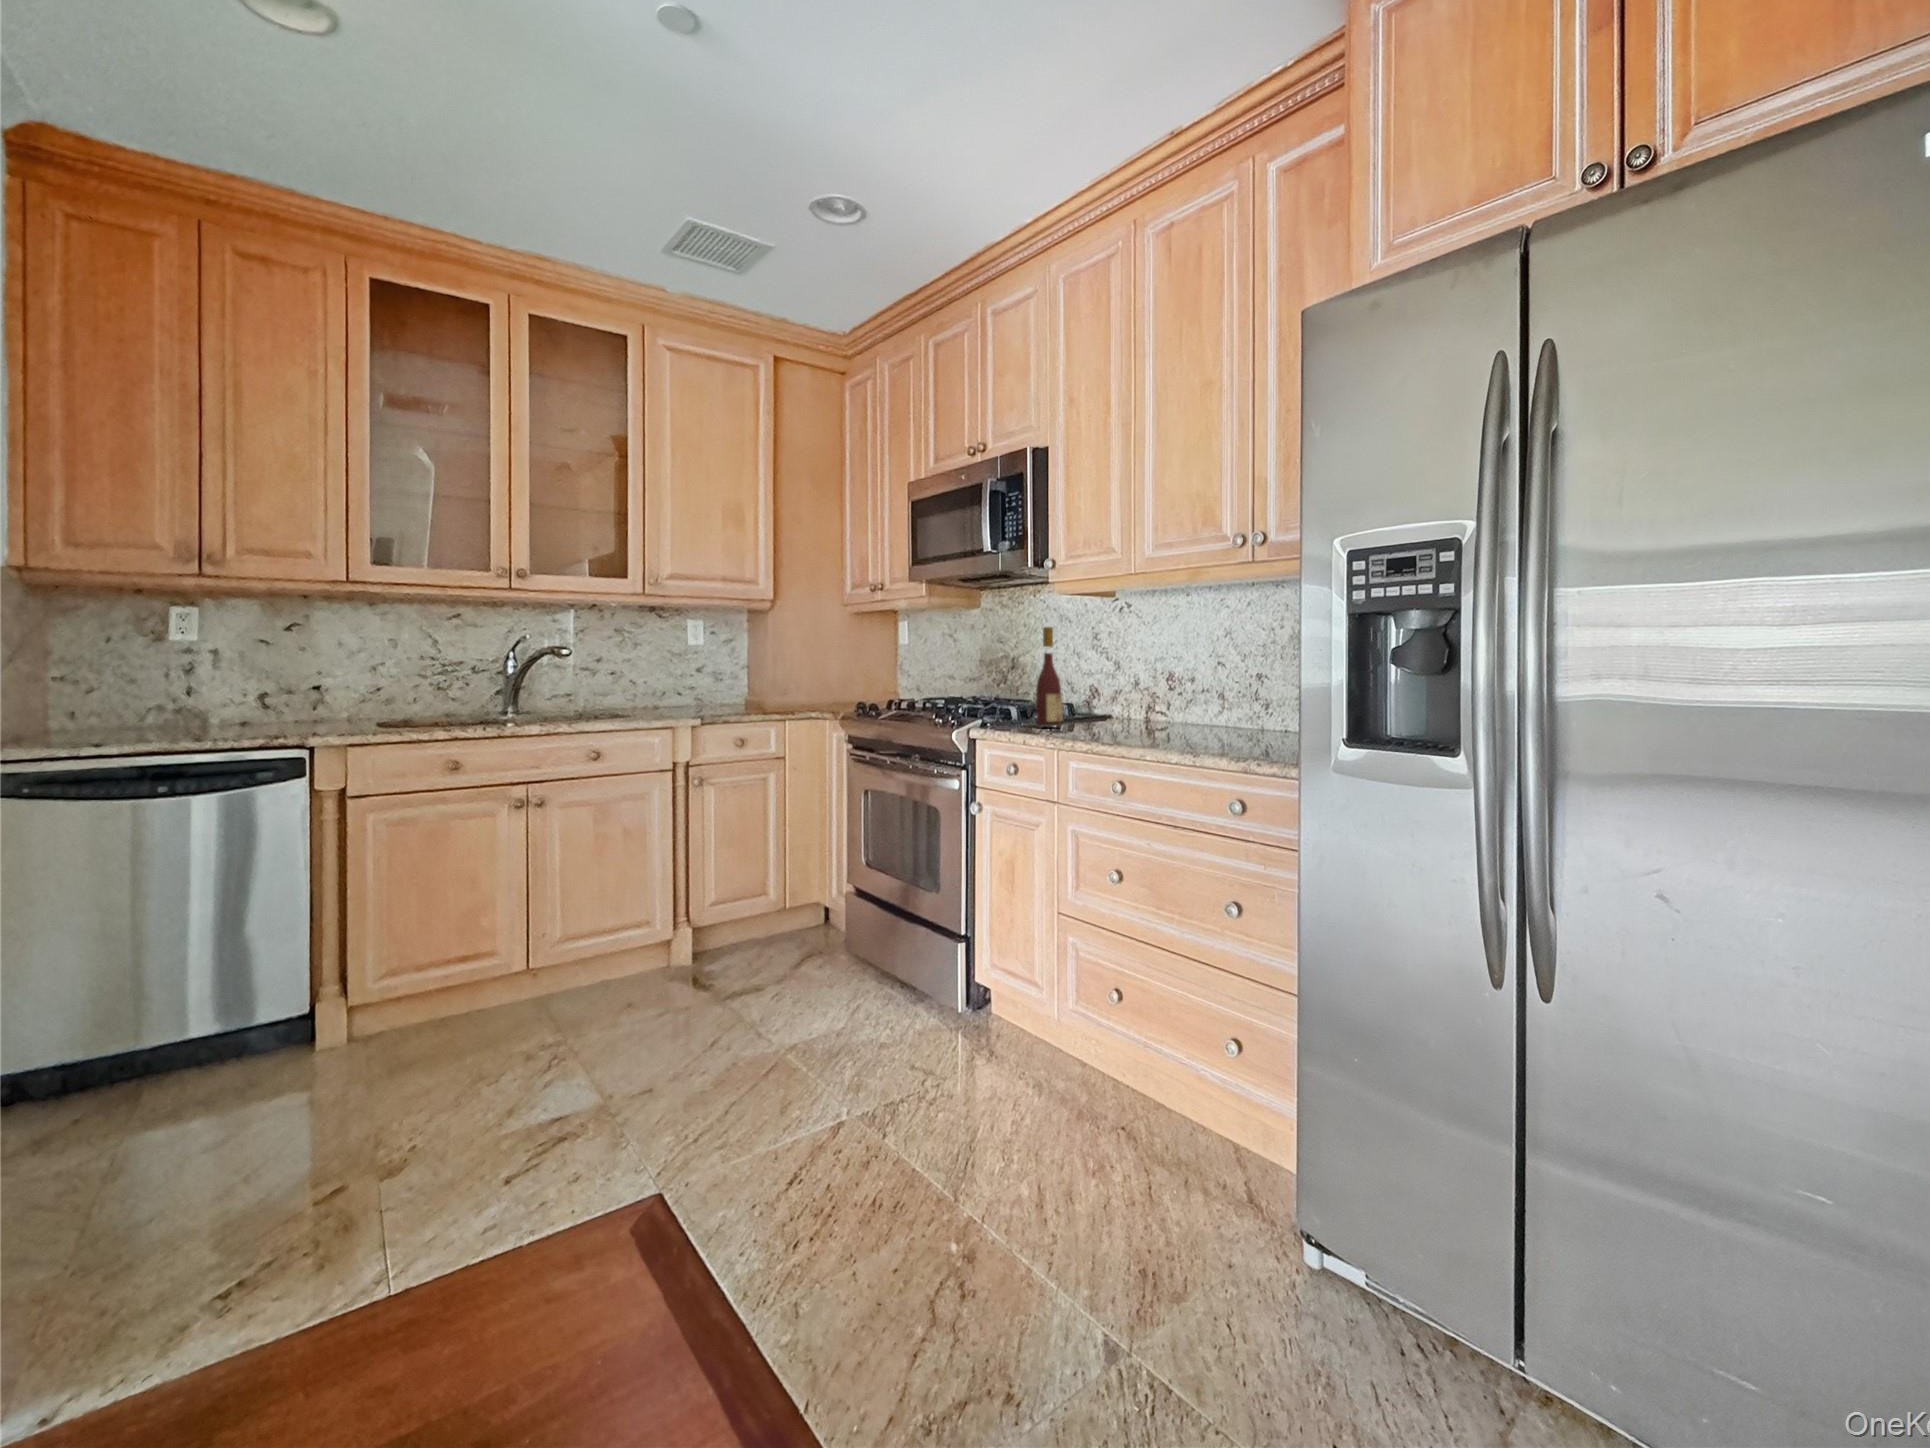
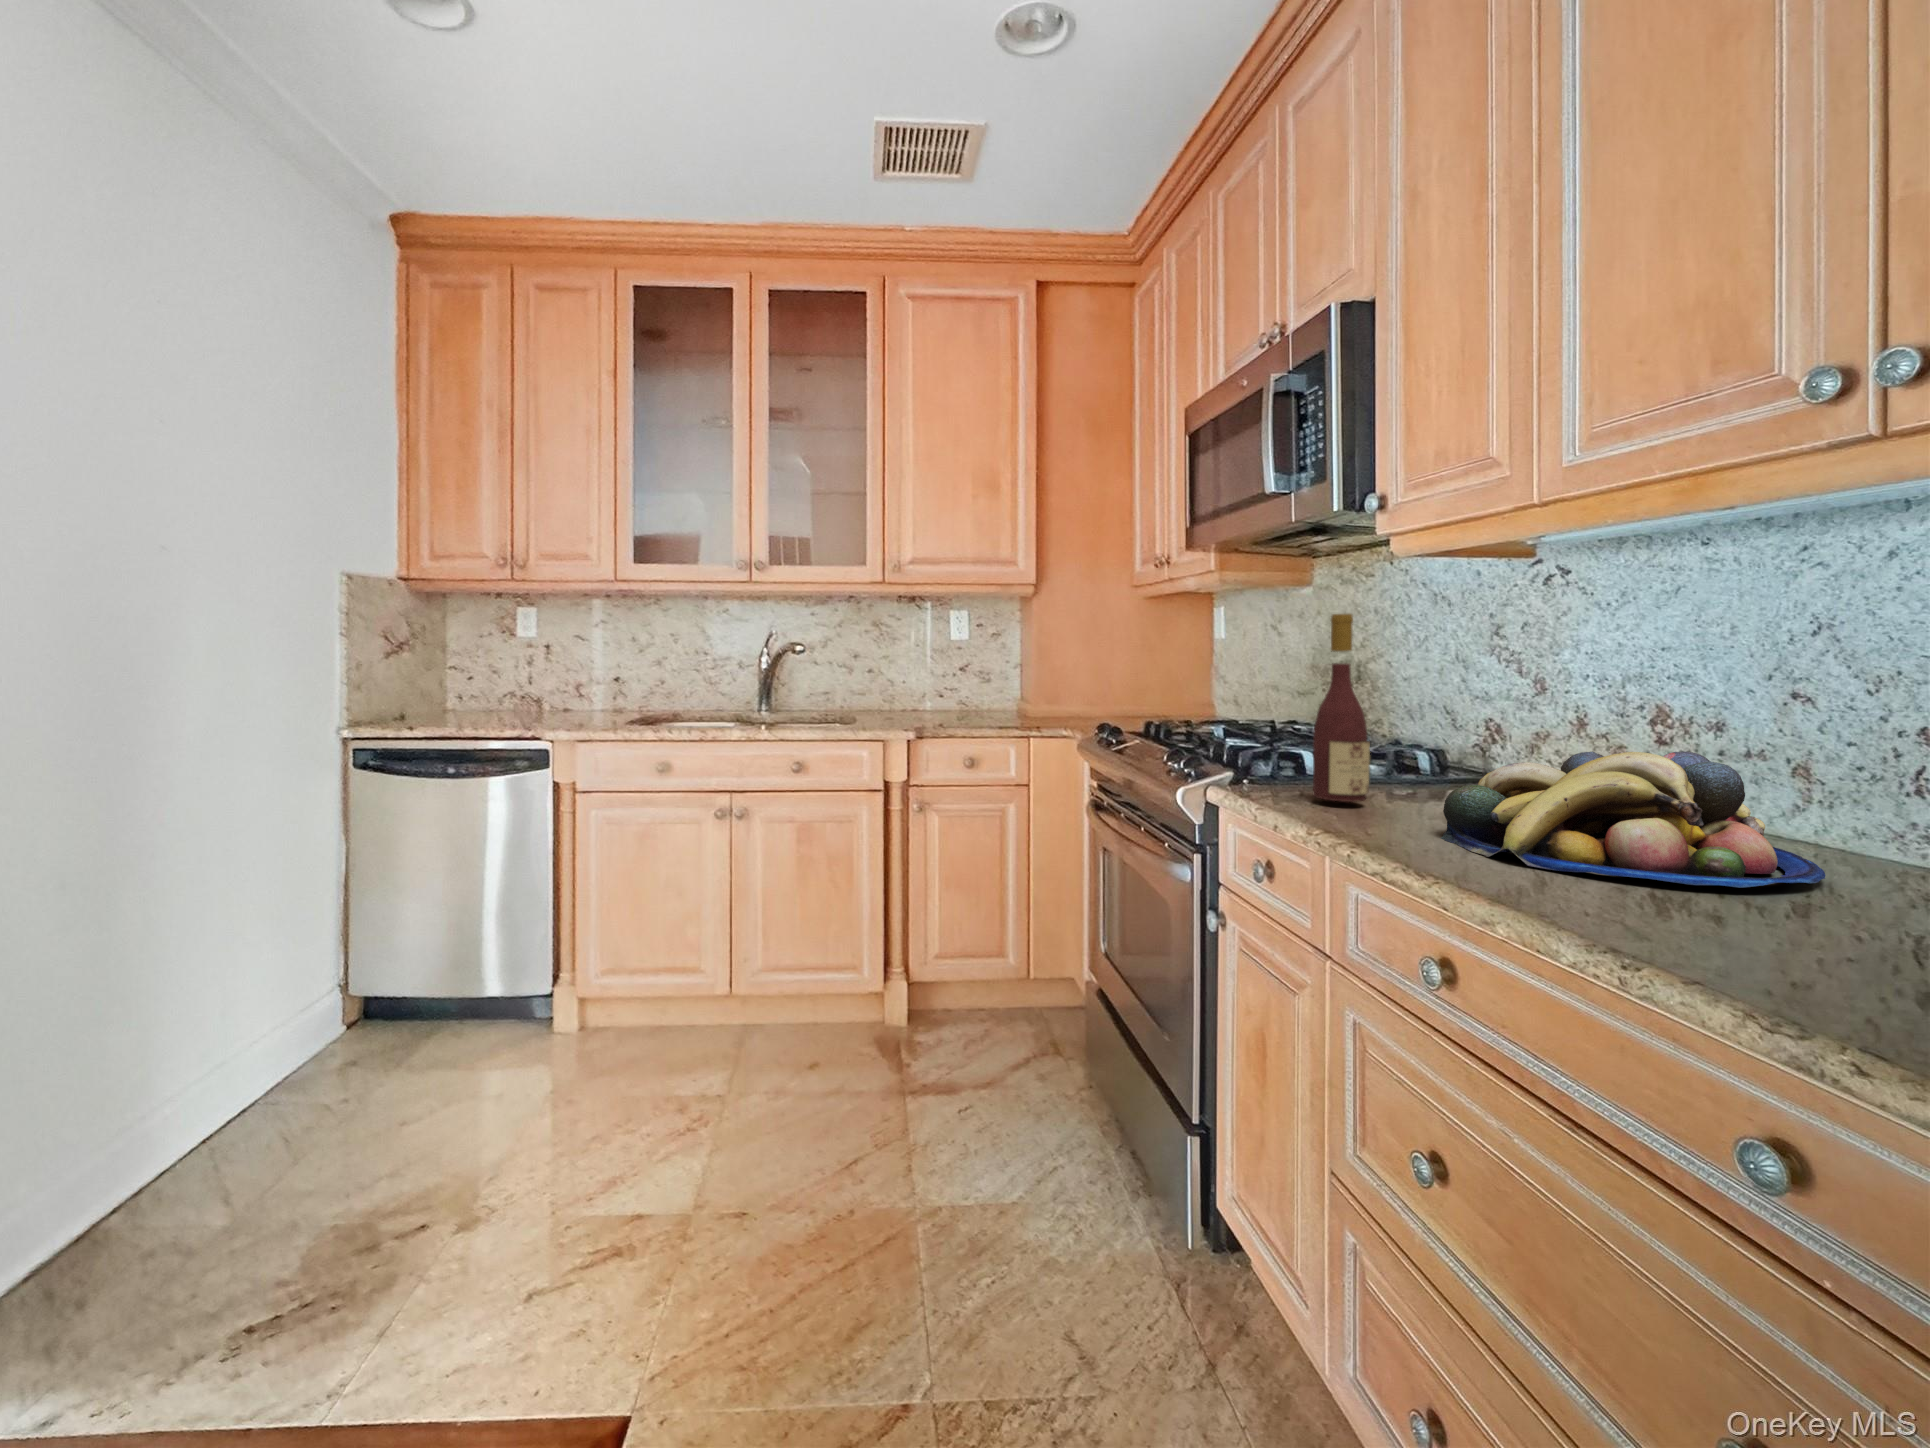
fruit bowl: none [1102,687,1227,736] -> present [1441,751,1825,888]

